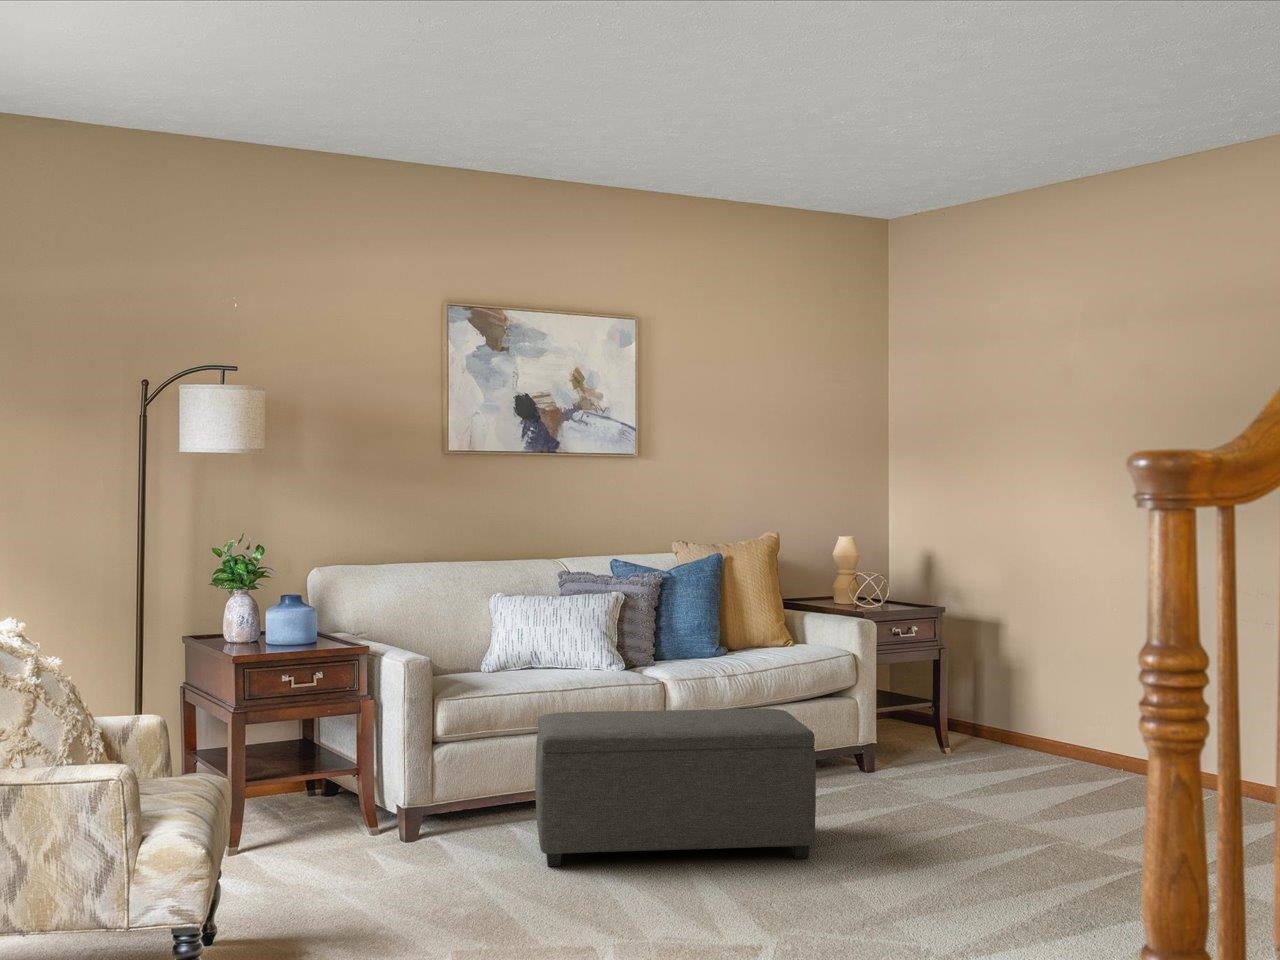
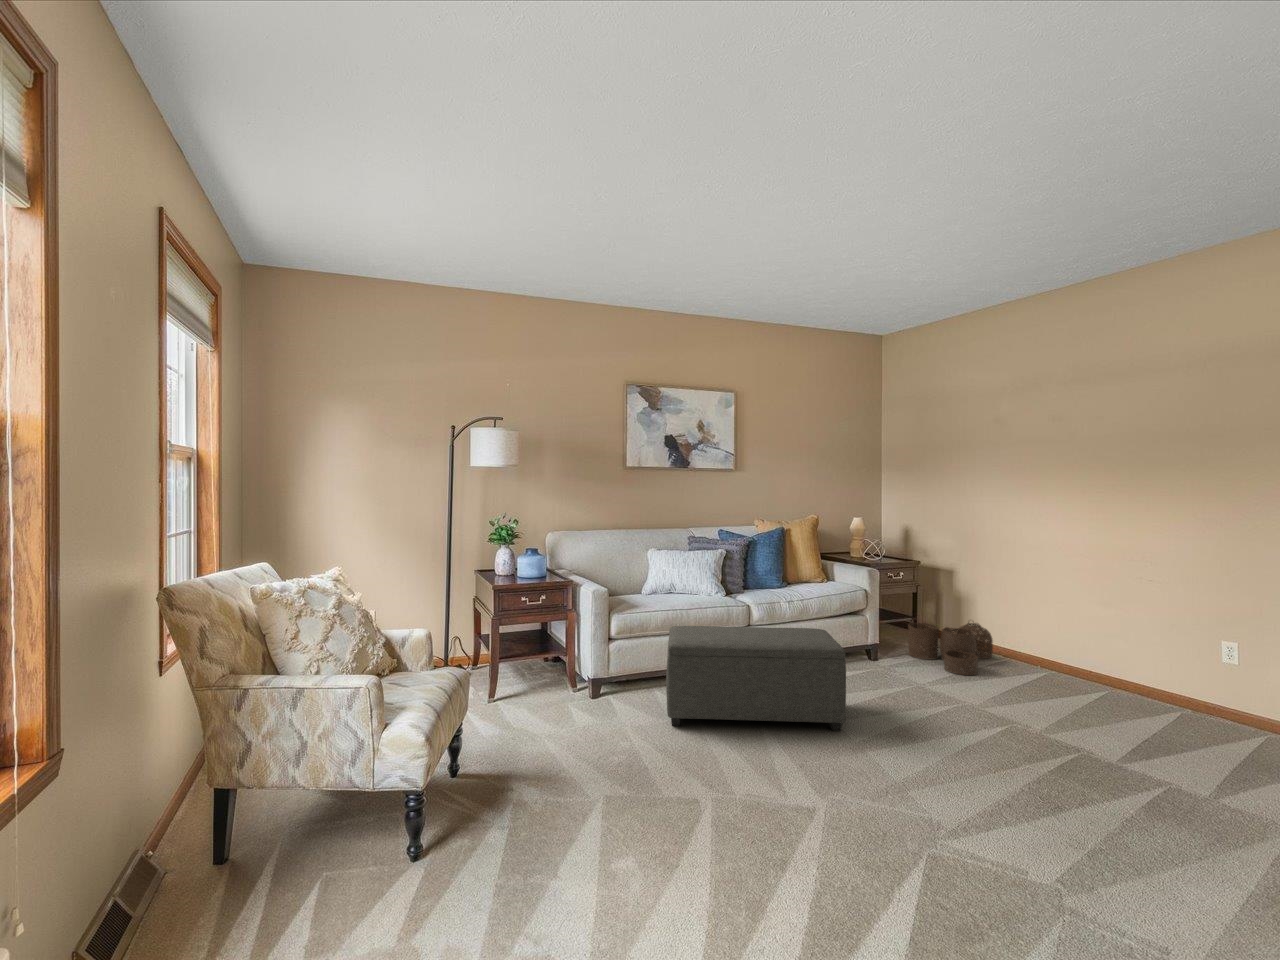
woven basket: none [920,701,1049,783] -> present [908,619,993,675]

